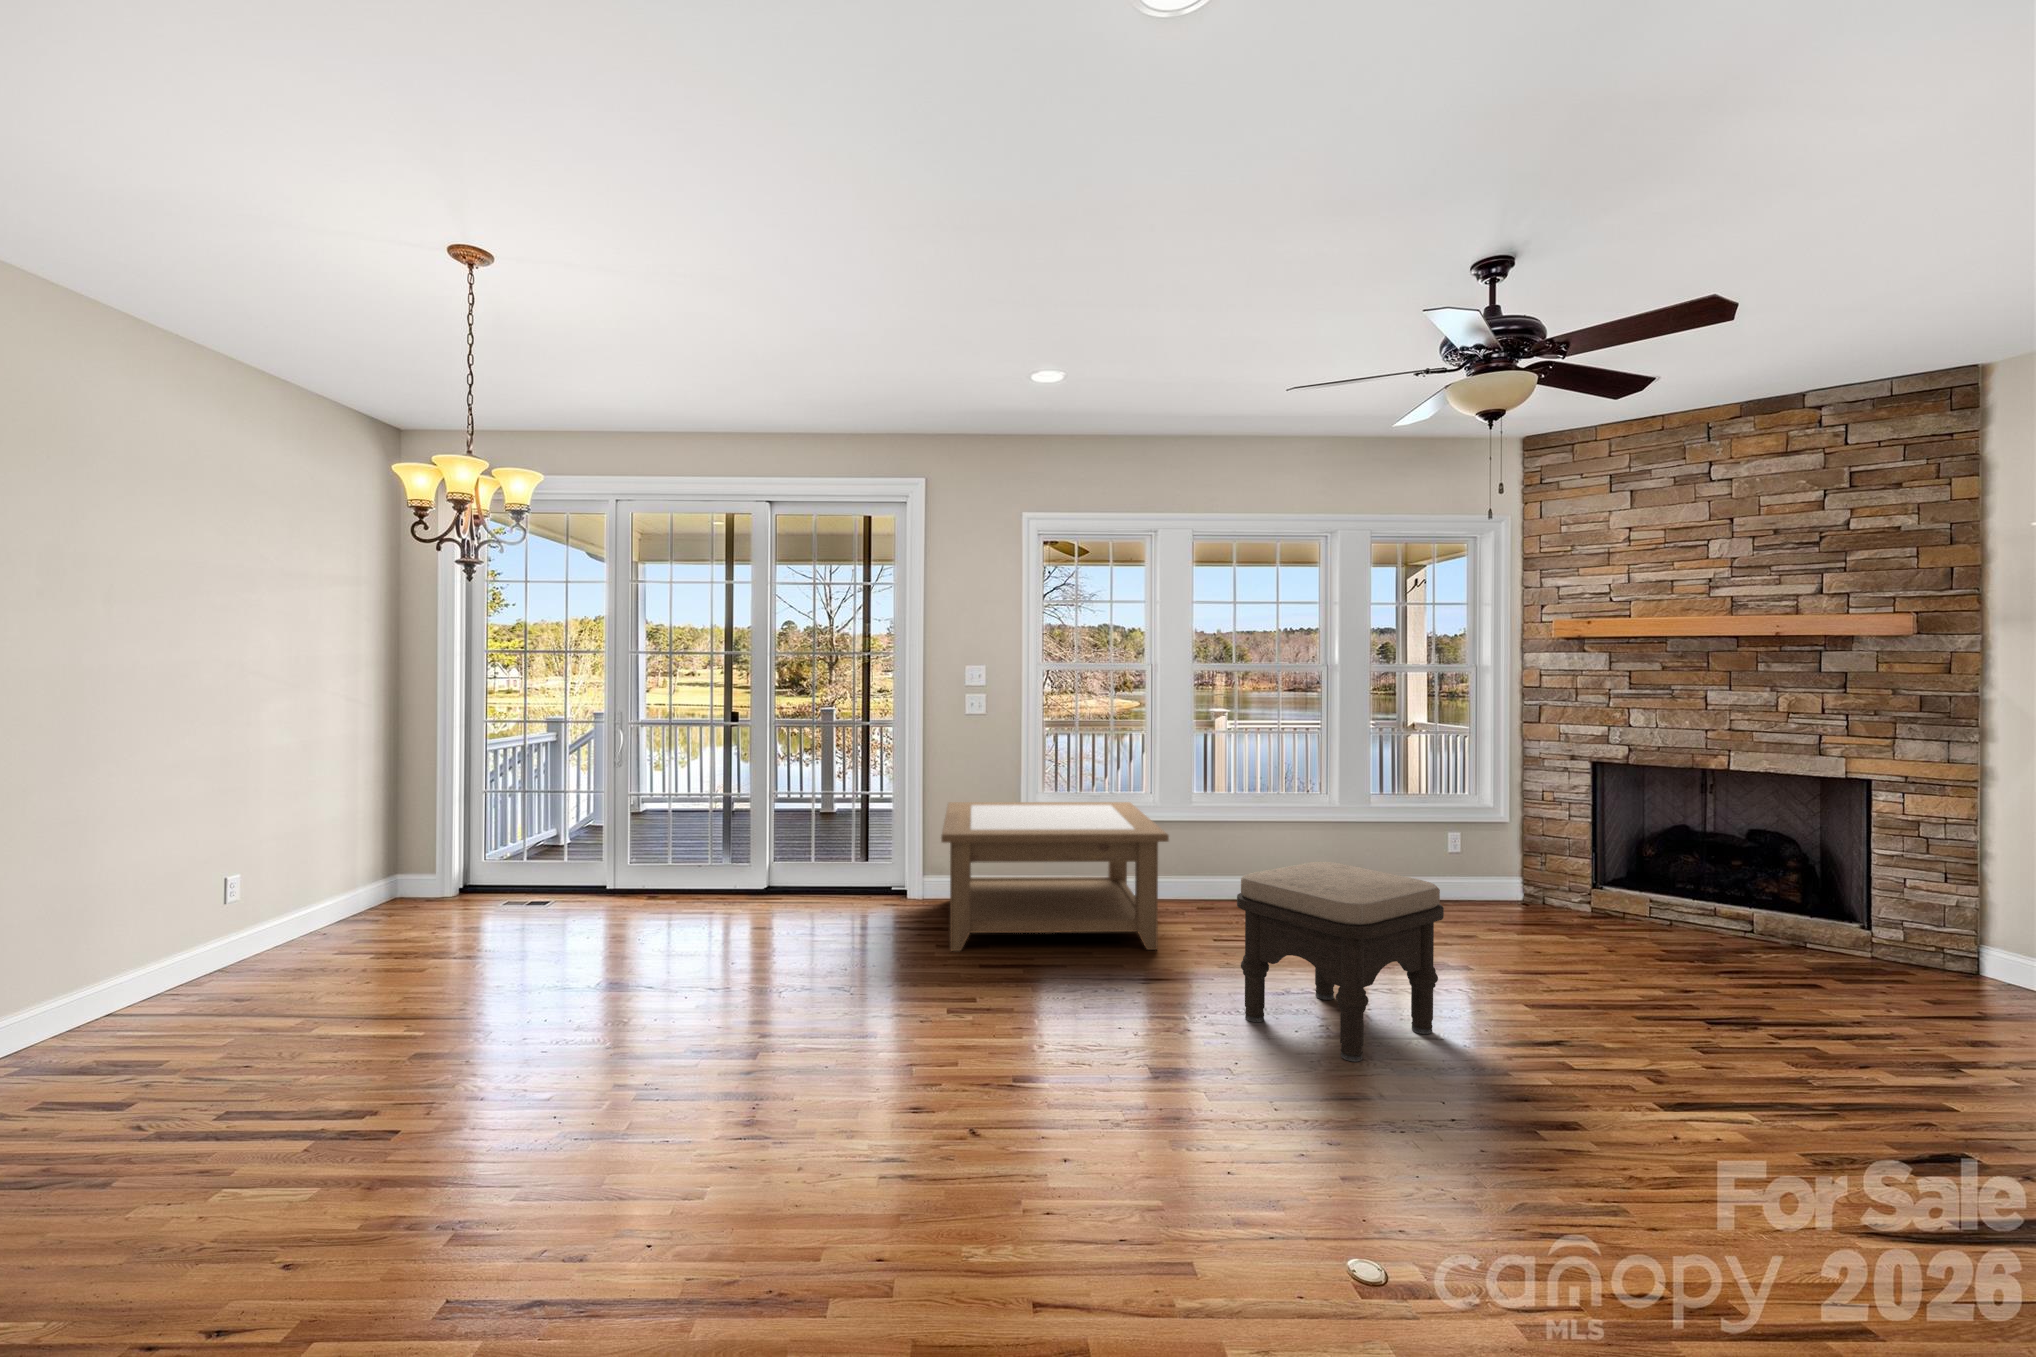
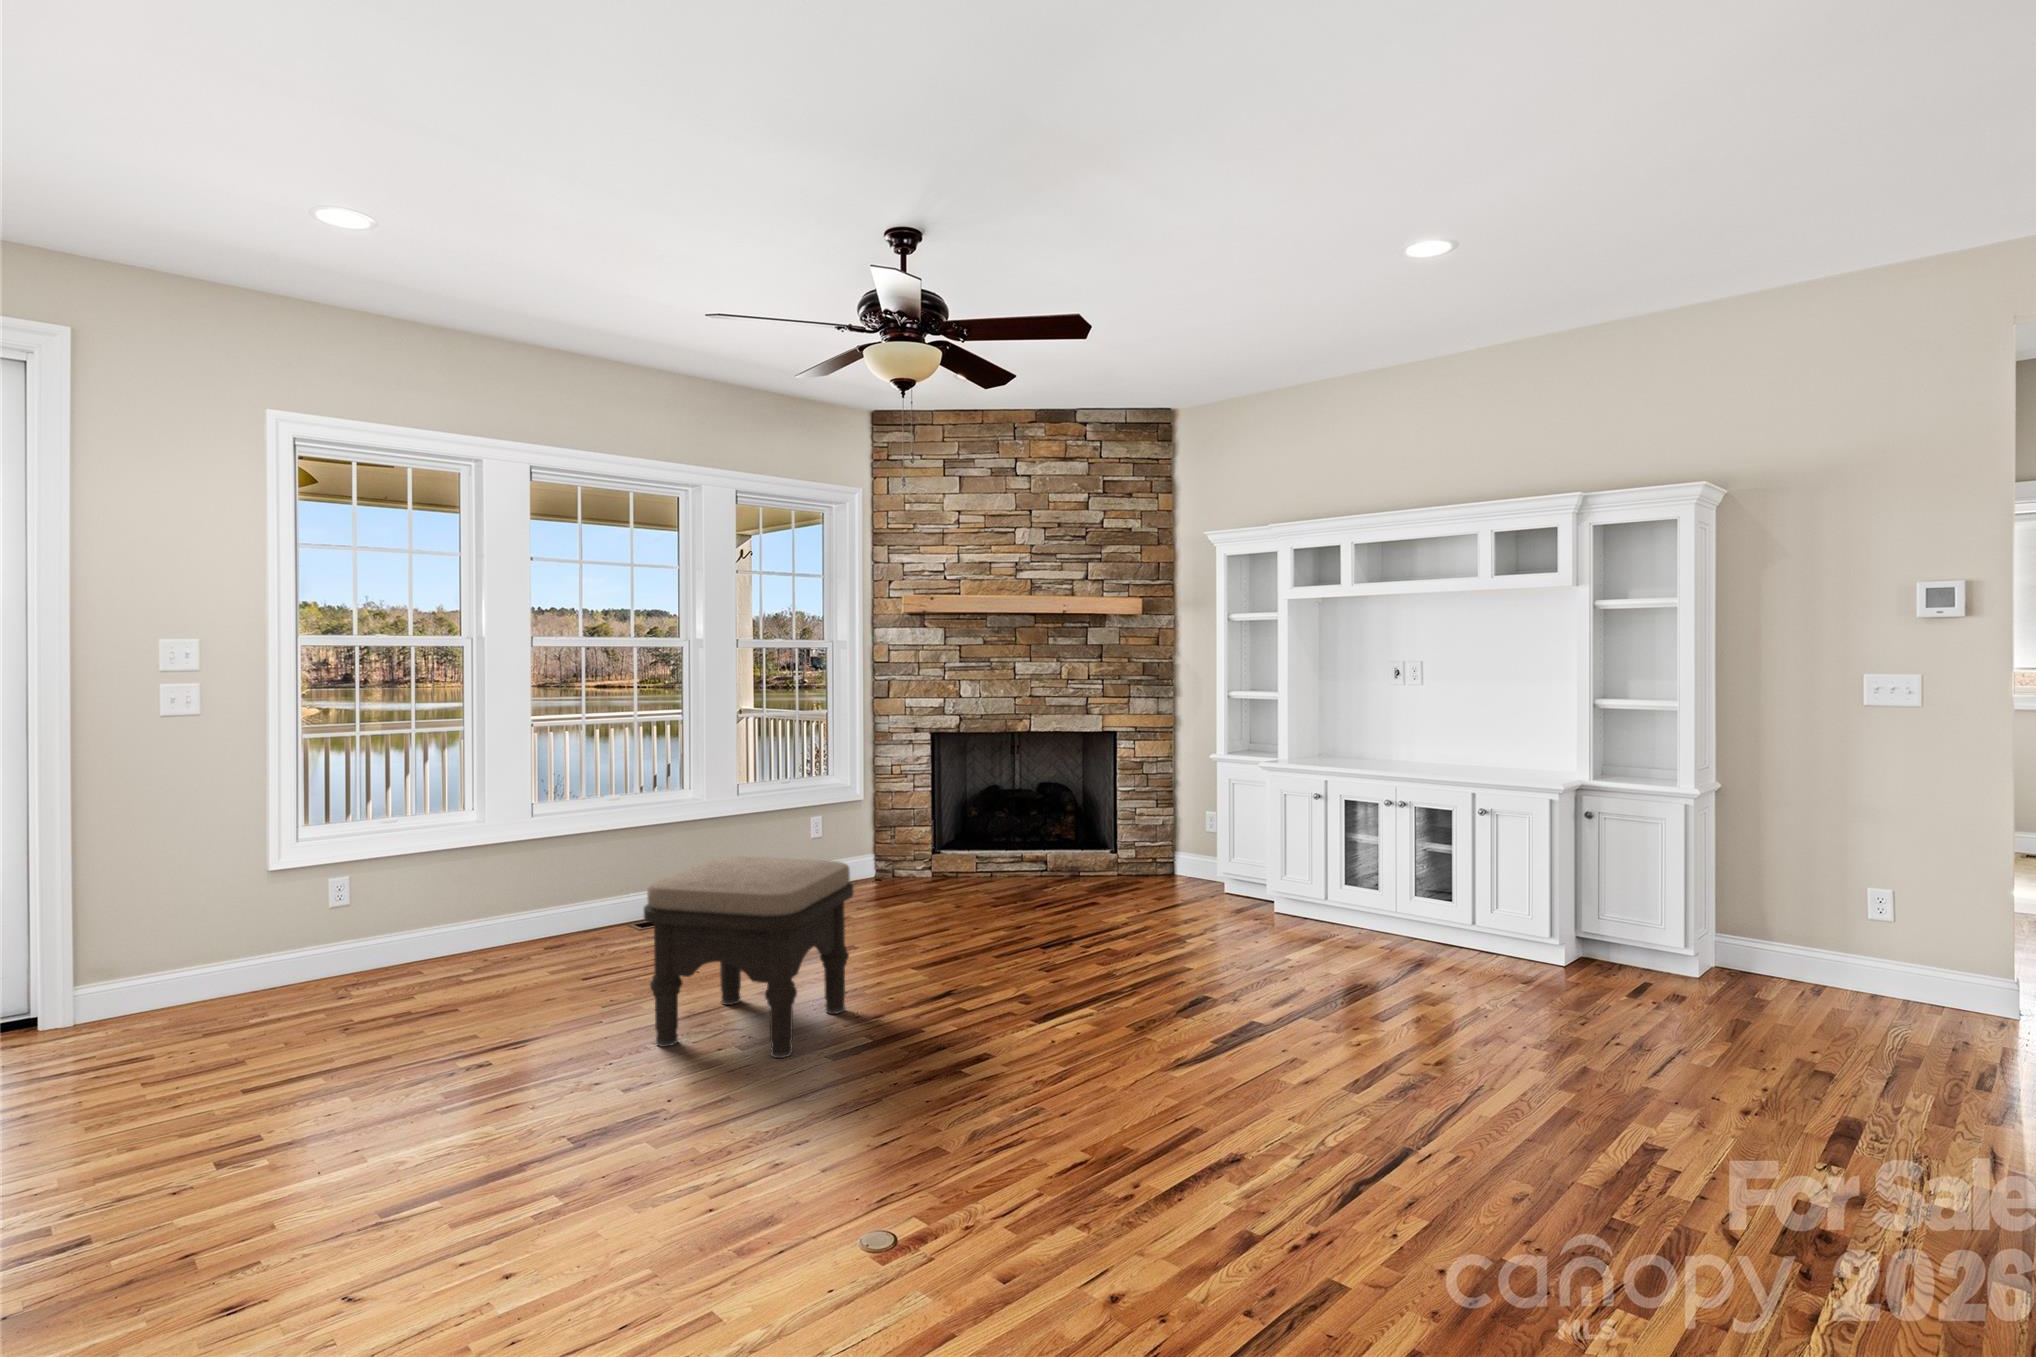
coffee table: present [941,802,1169,951] -> none [144,819,529,1066]

